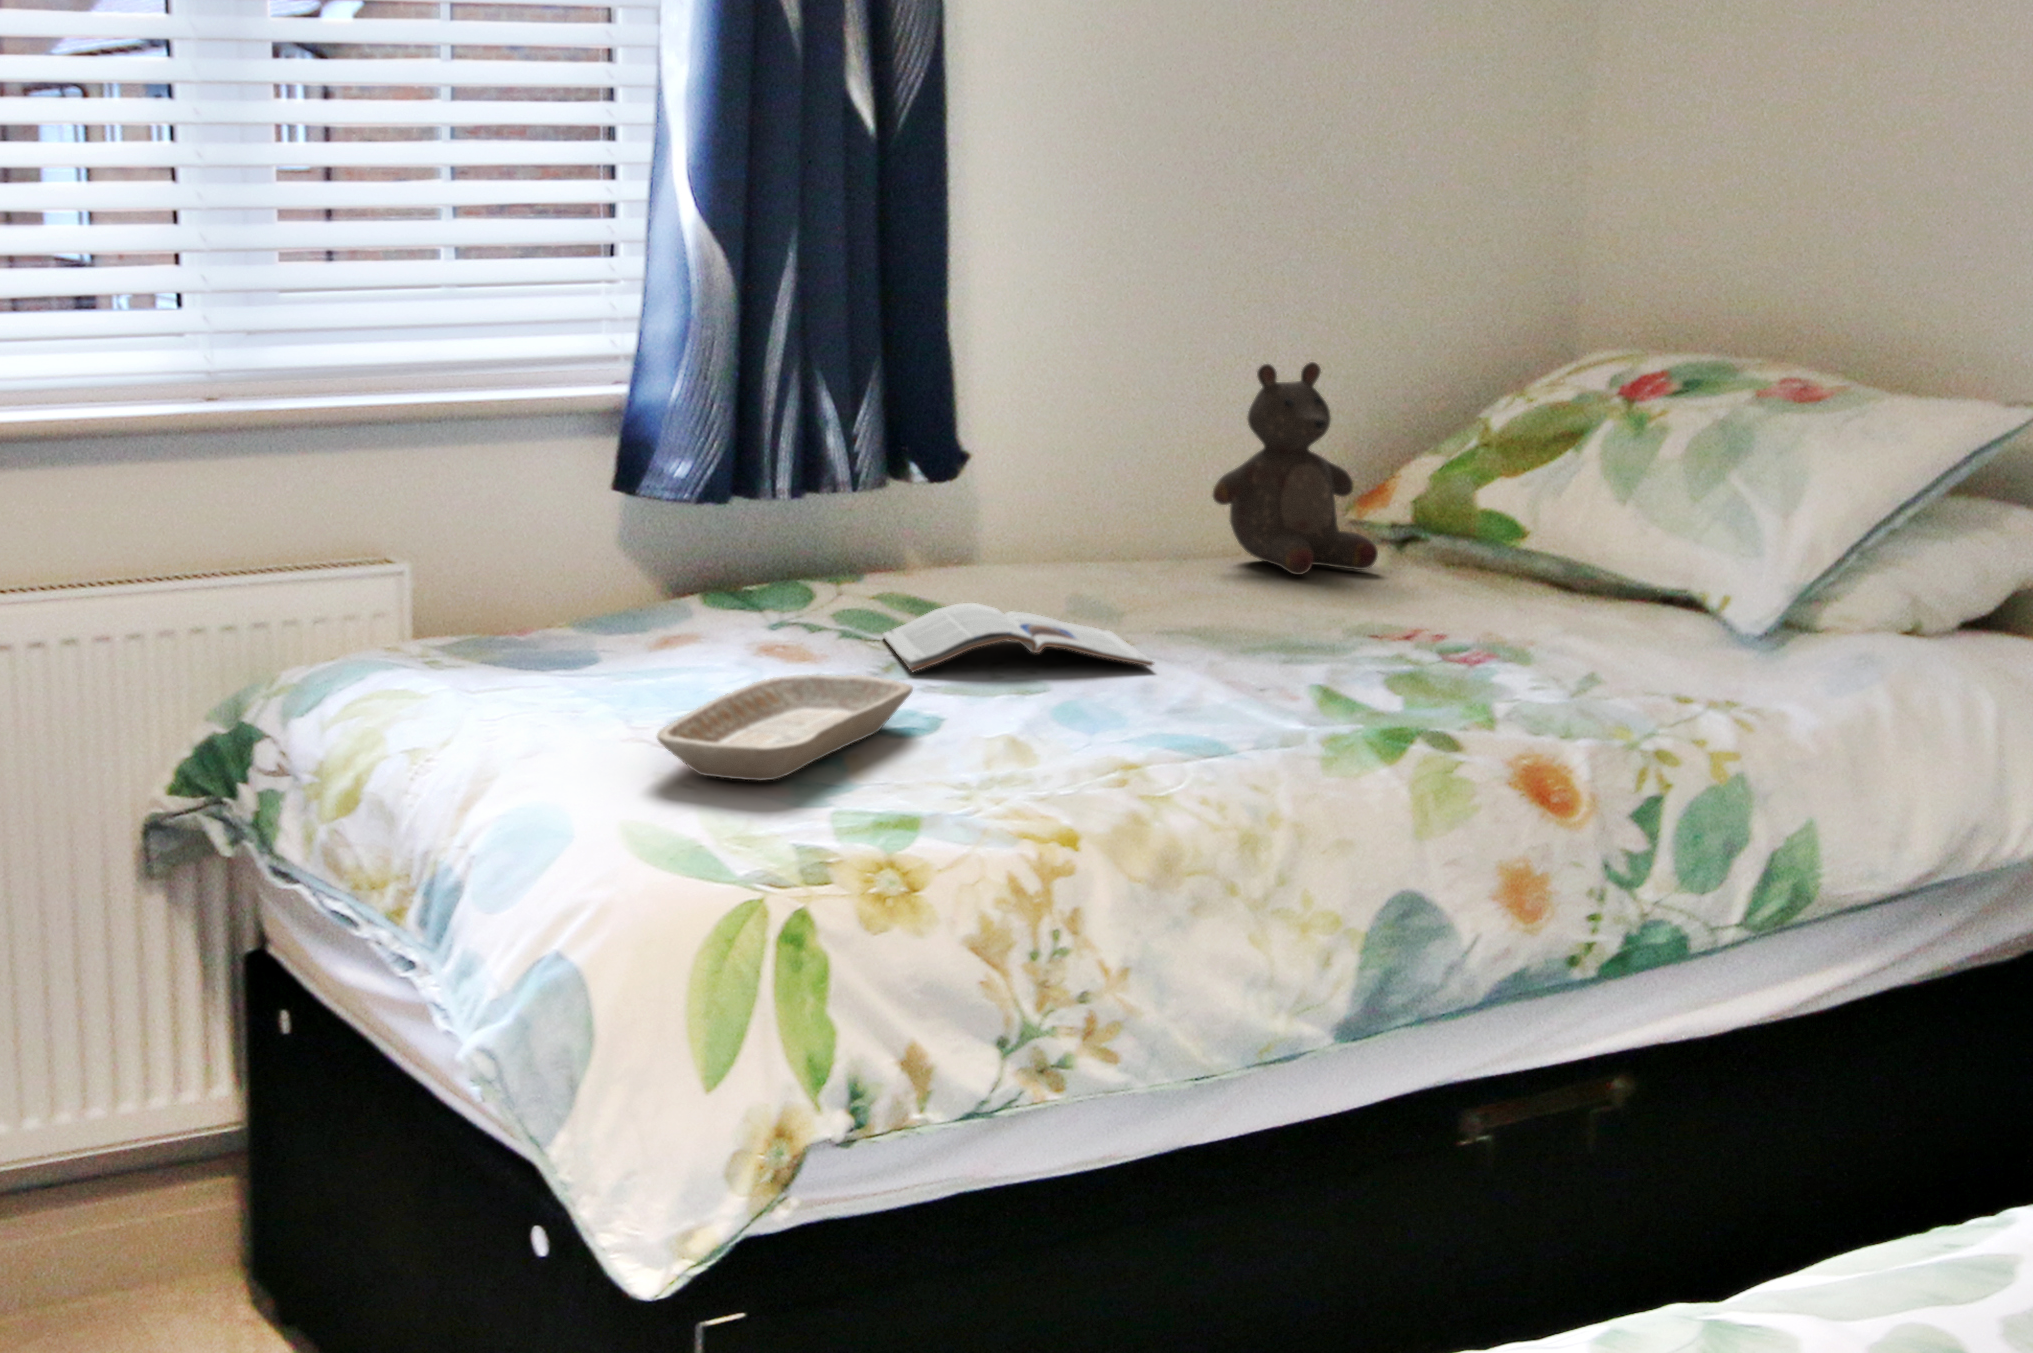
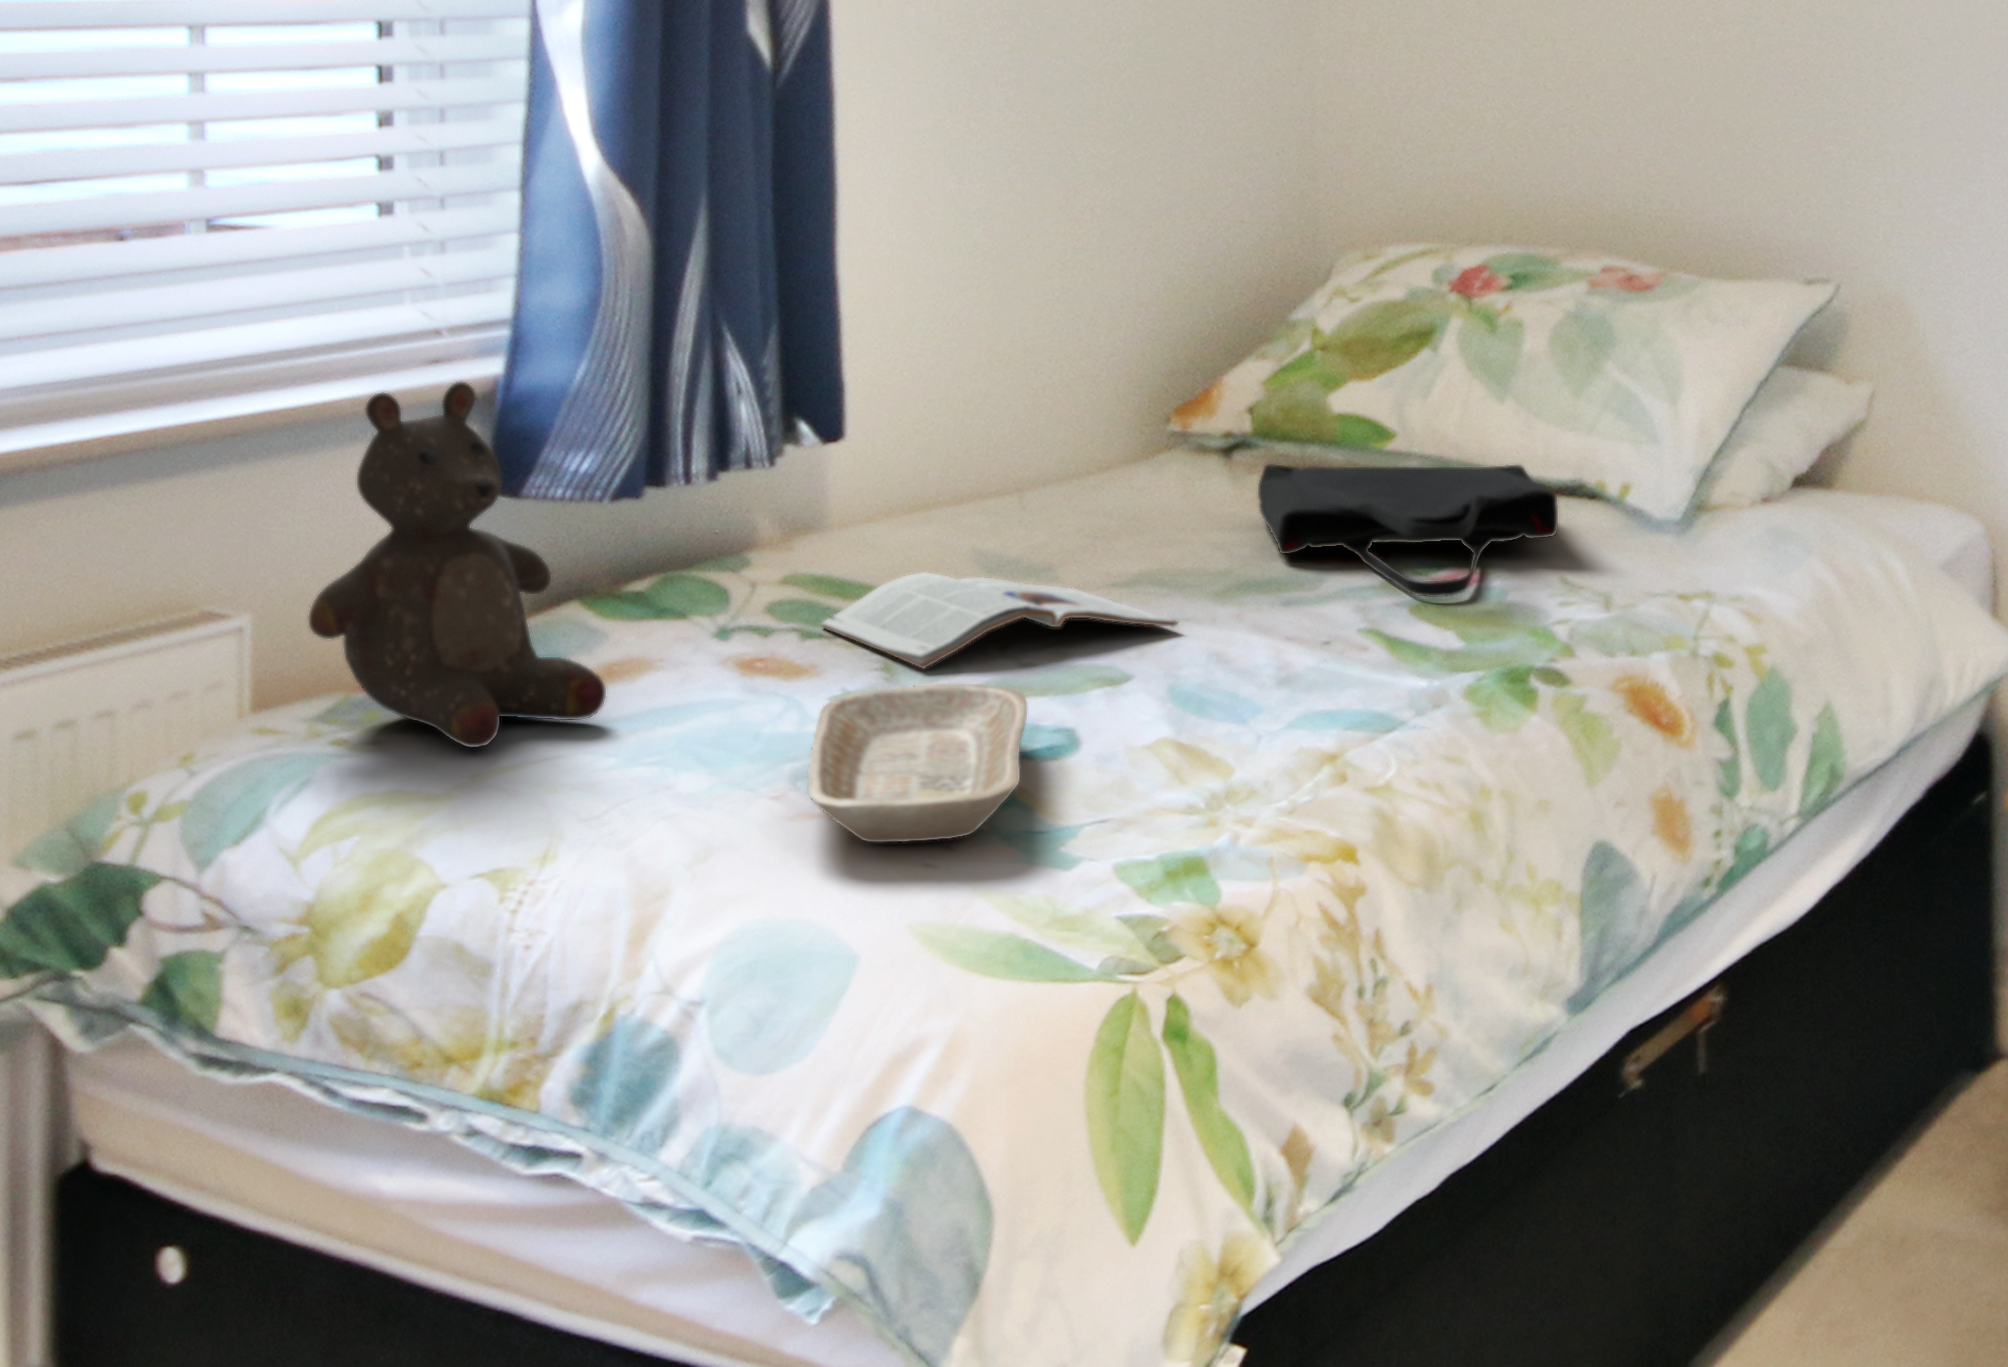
stuffed bear: present [1213,362,1378,575] -> present [309,382,606,748]
tote bag: none [1322,550,1615,671] -> present [1258,464,1558,597]

